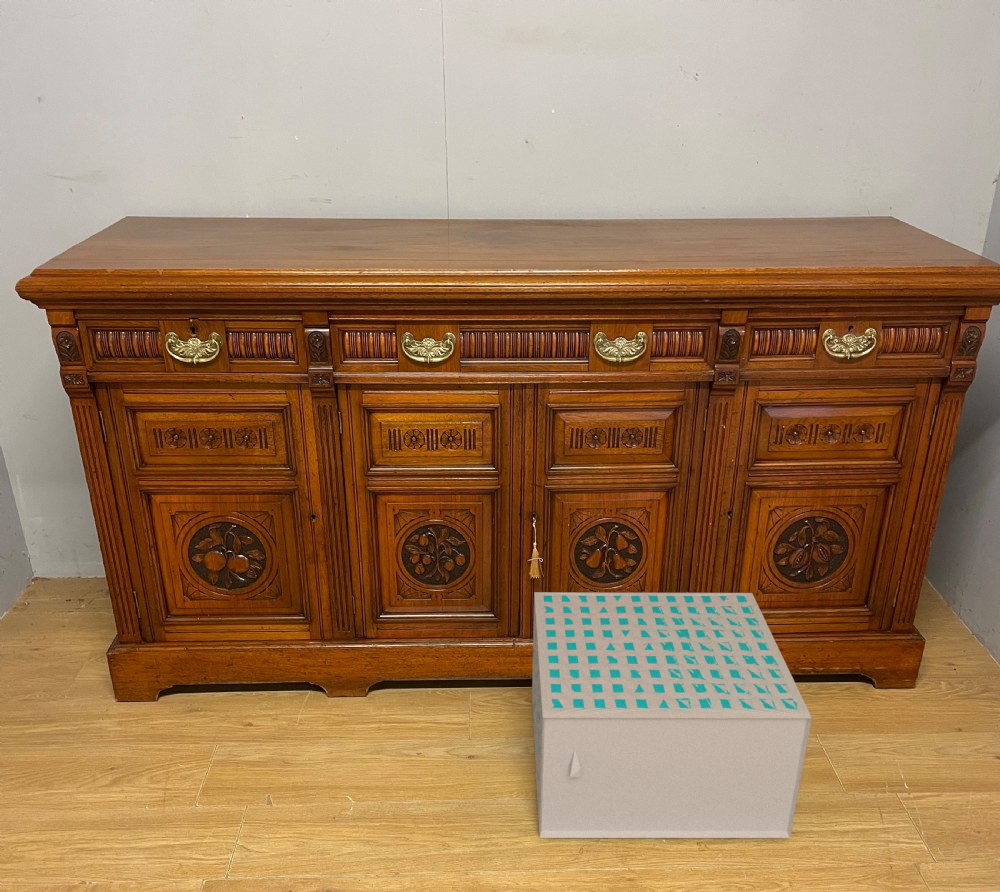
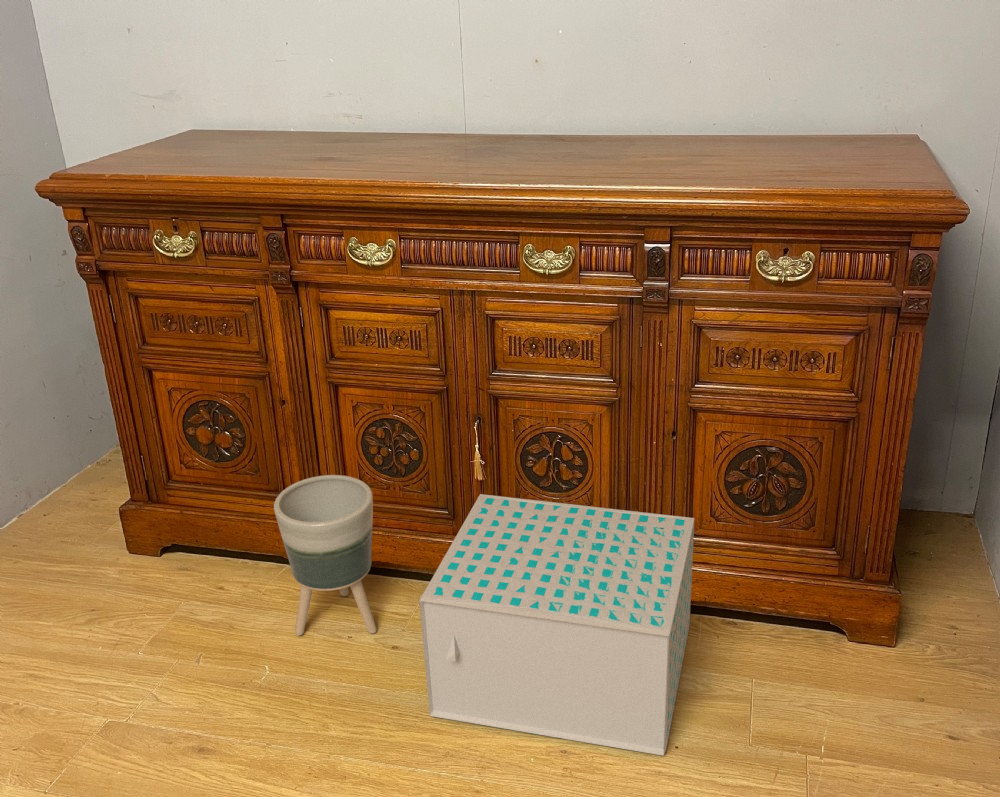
planter: none [329,589,437,769] -> present [274,475,377,636]

